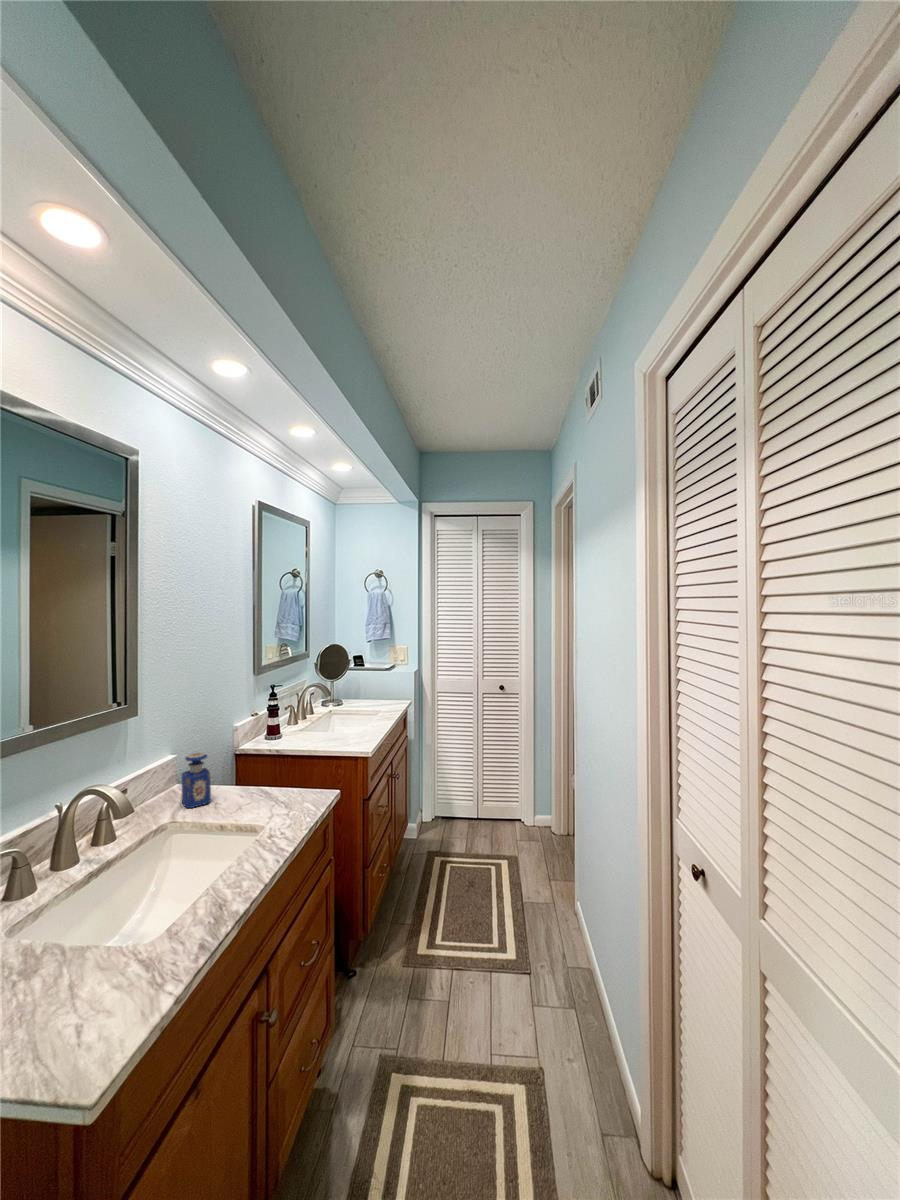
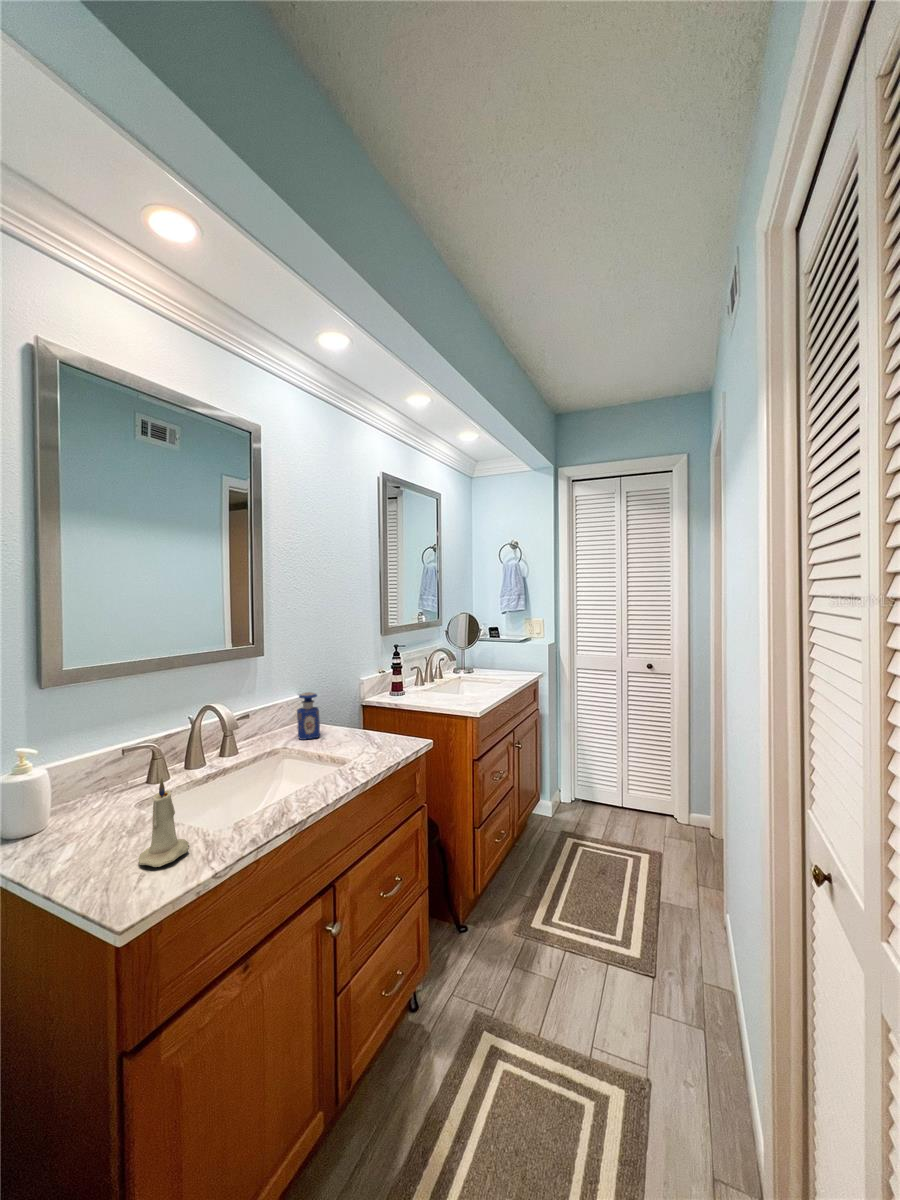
candle: none [62,901,127,1014] -> present [138,778,189,867]

